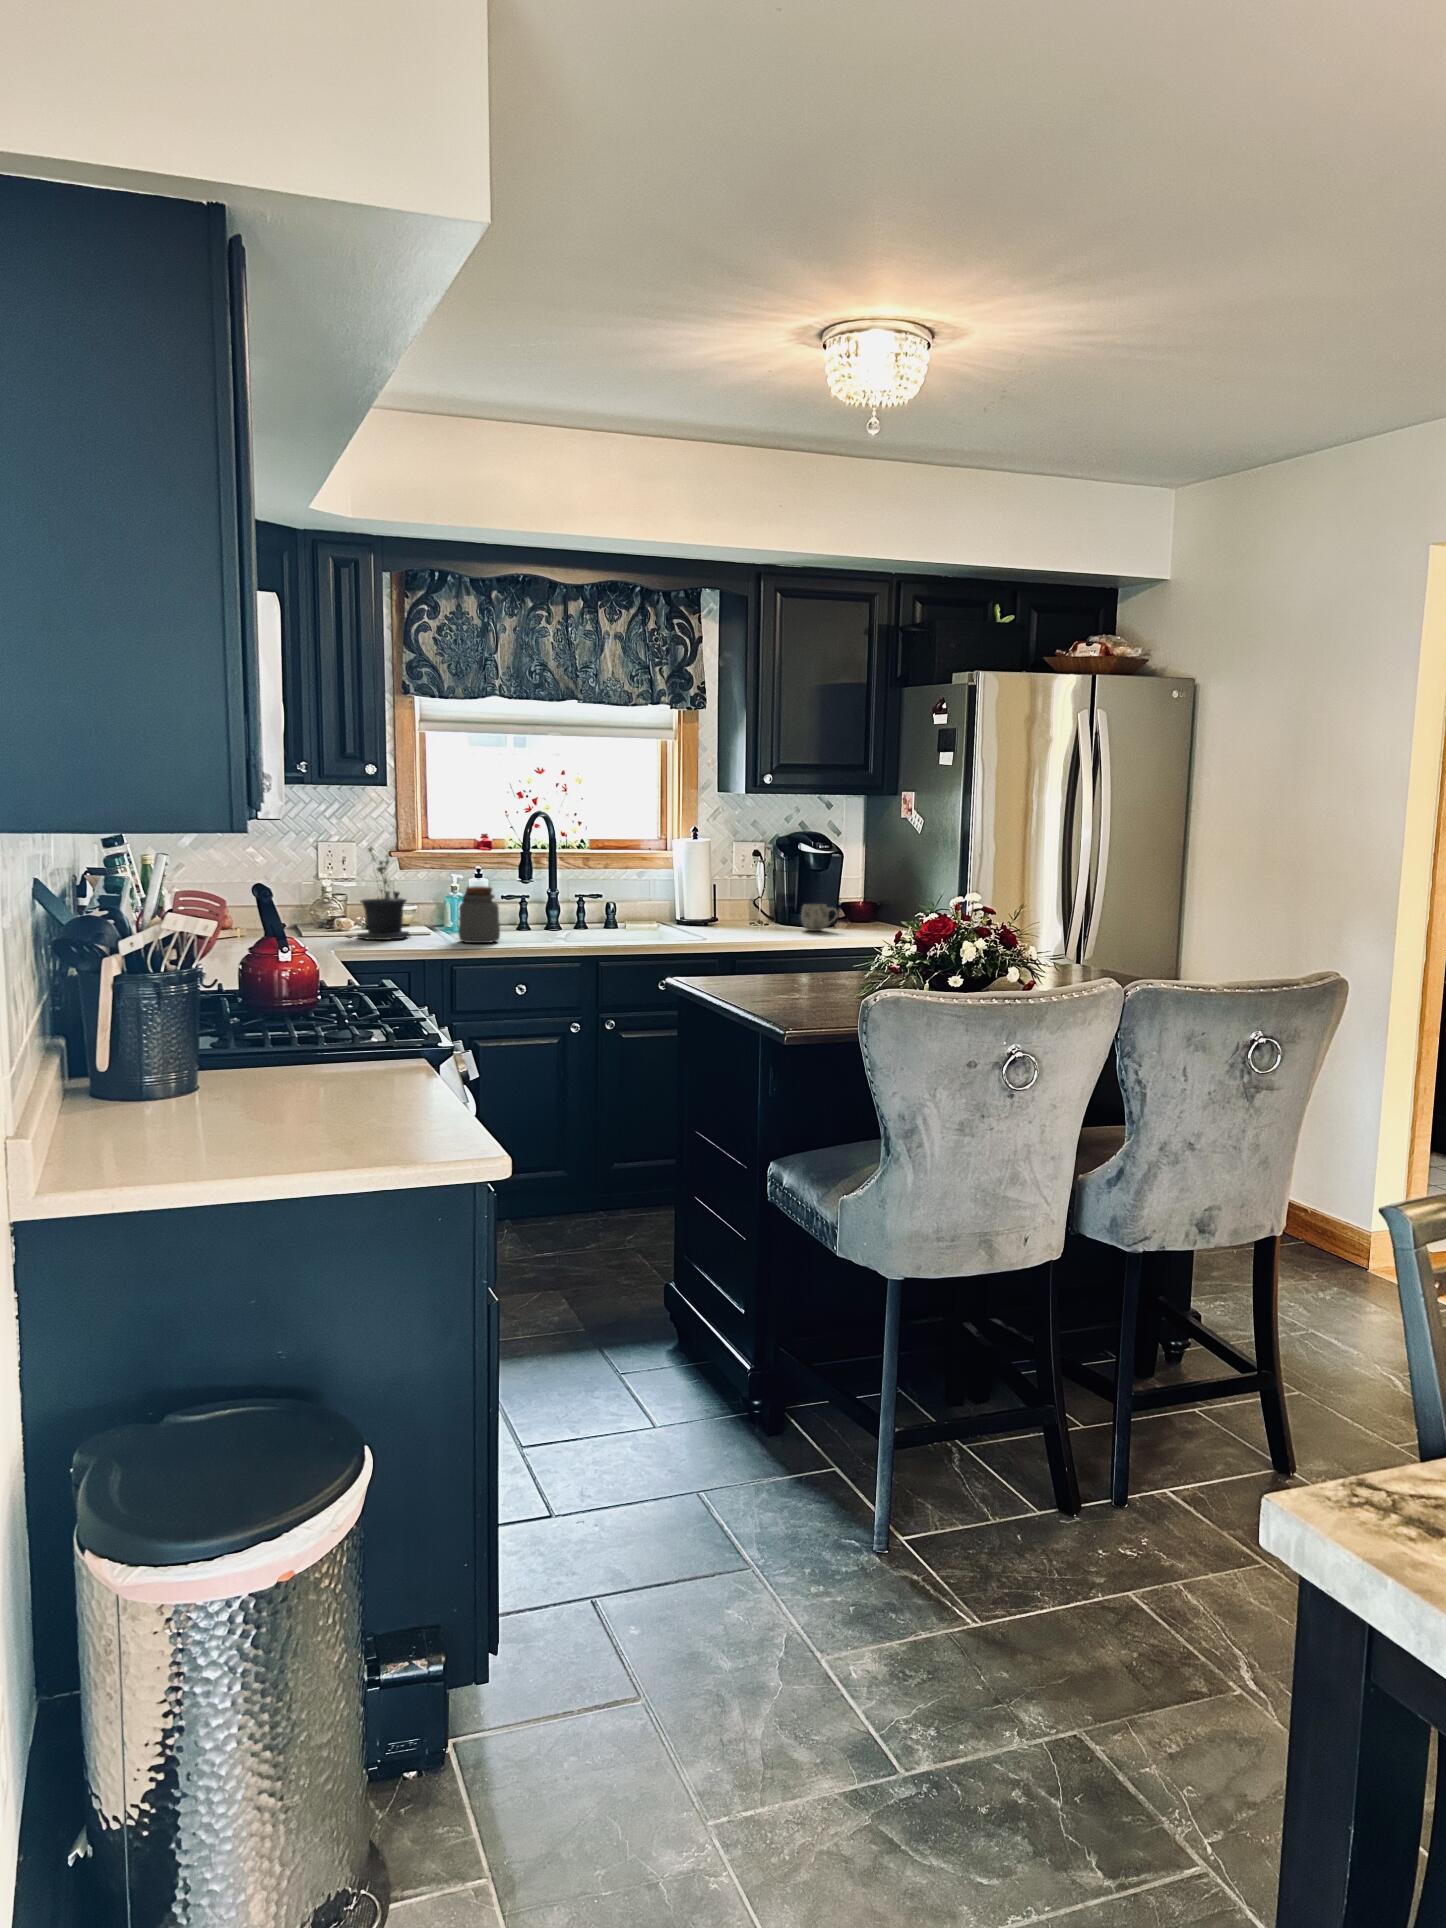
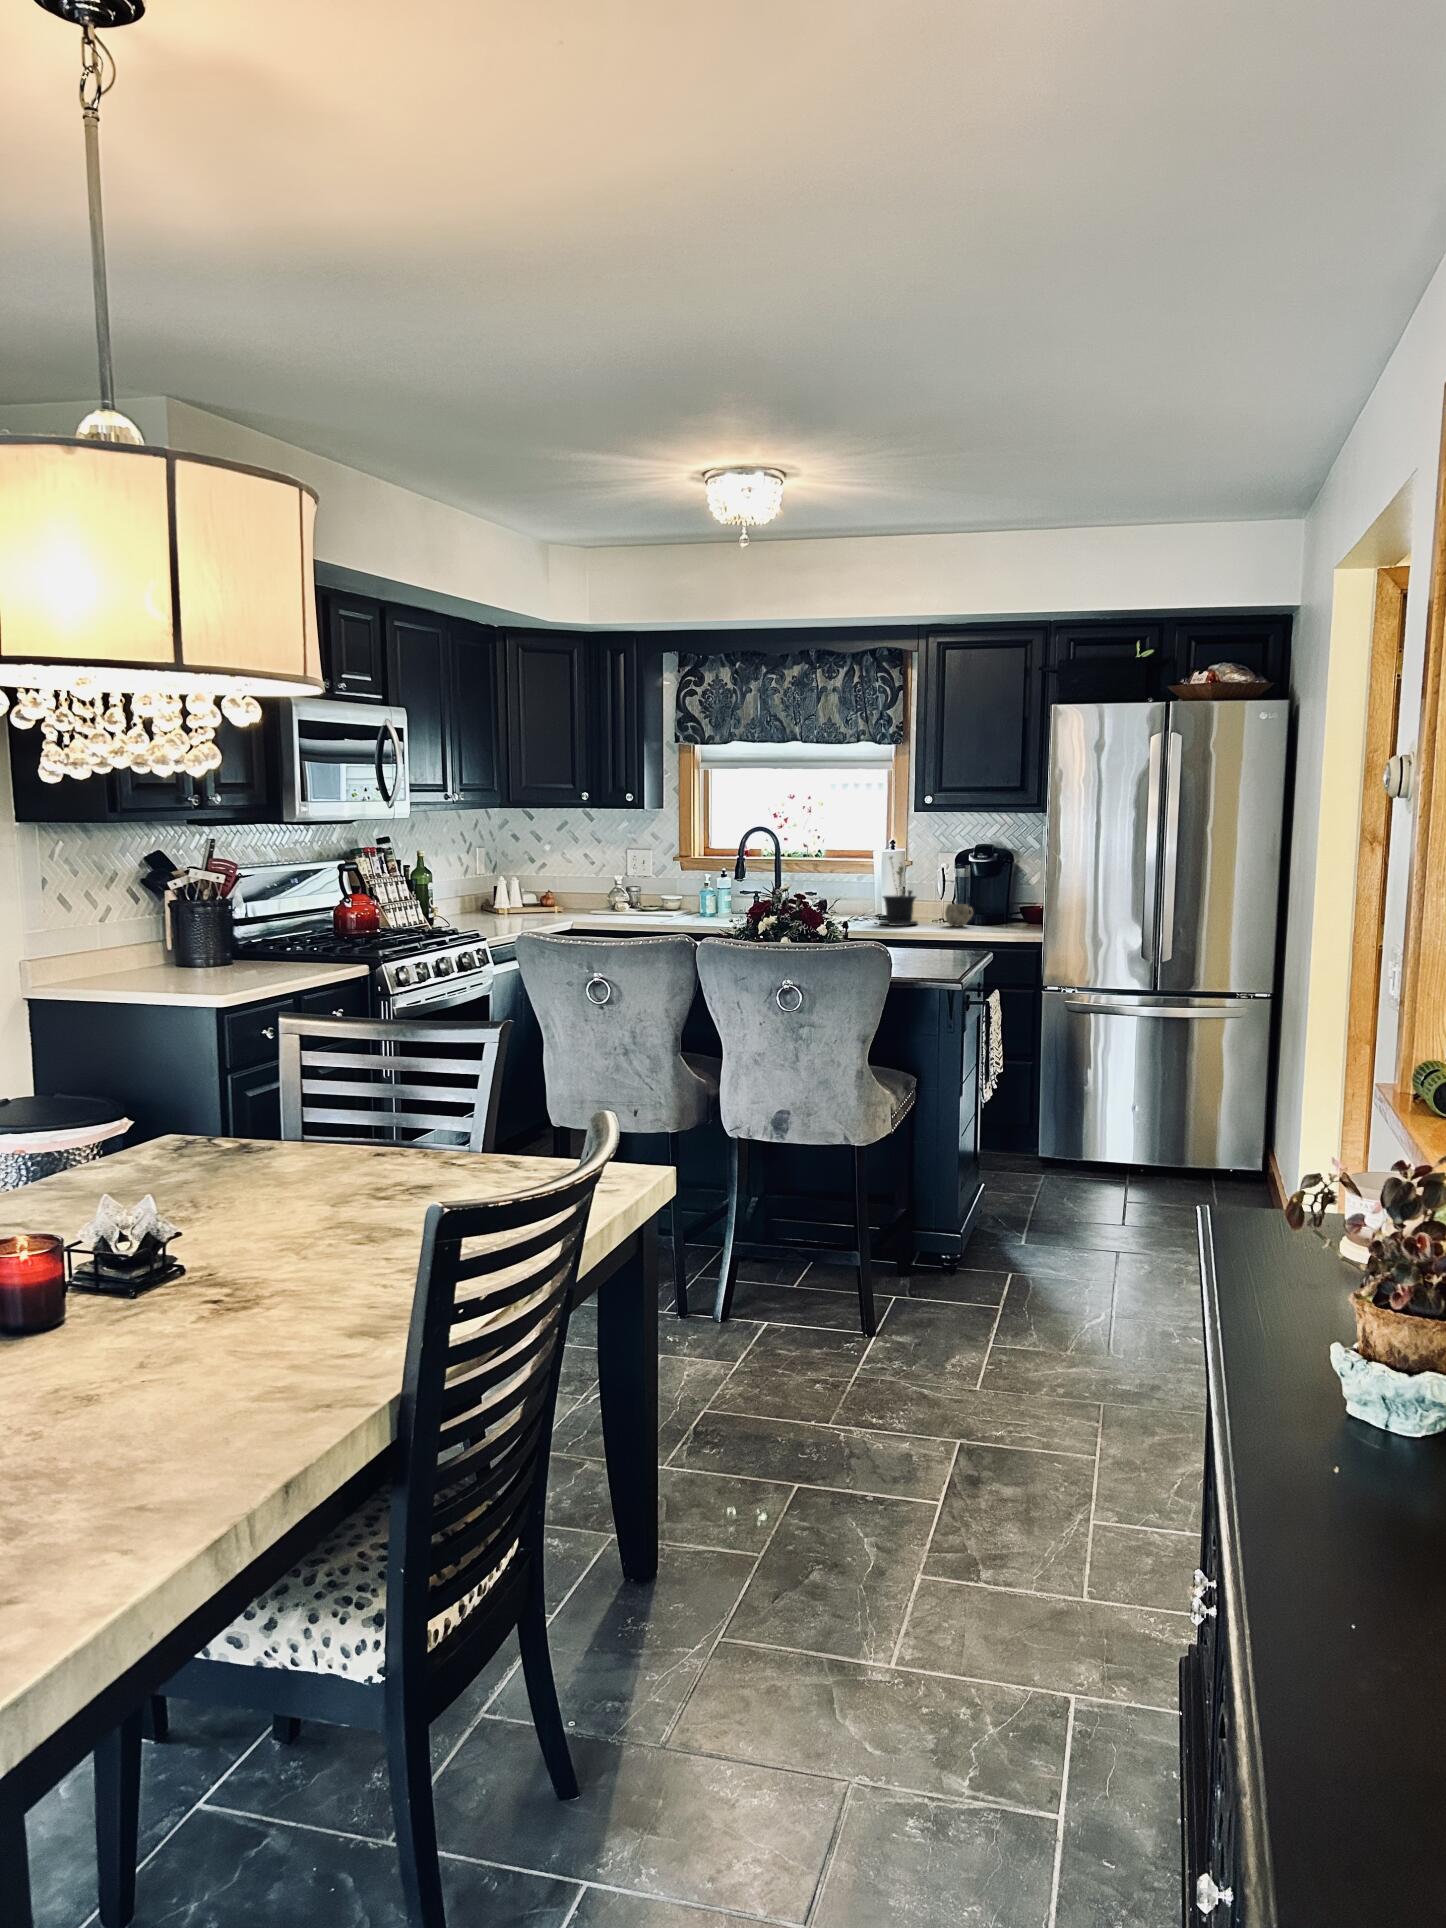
potted plant: present [347,847,410,940] -> present [879,856,918,926]
jar: present [458,886,500,943] -> none [661,879,691,920]

